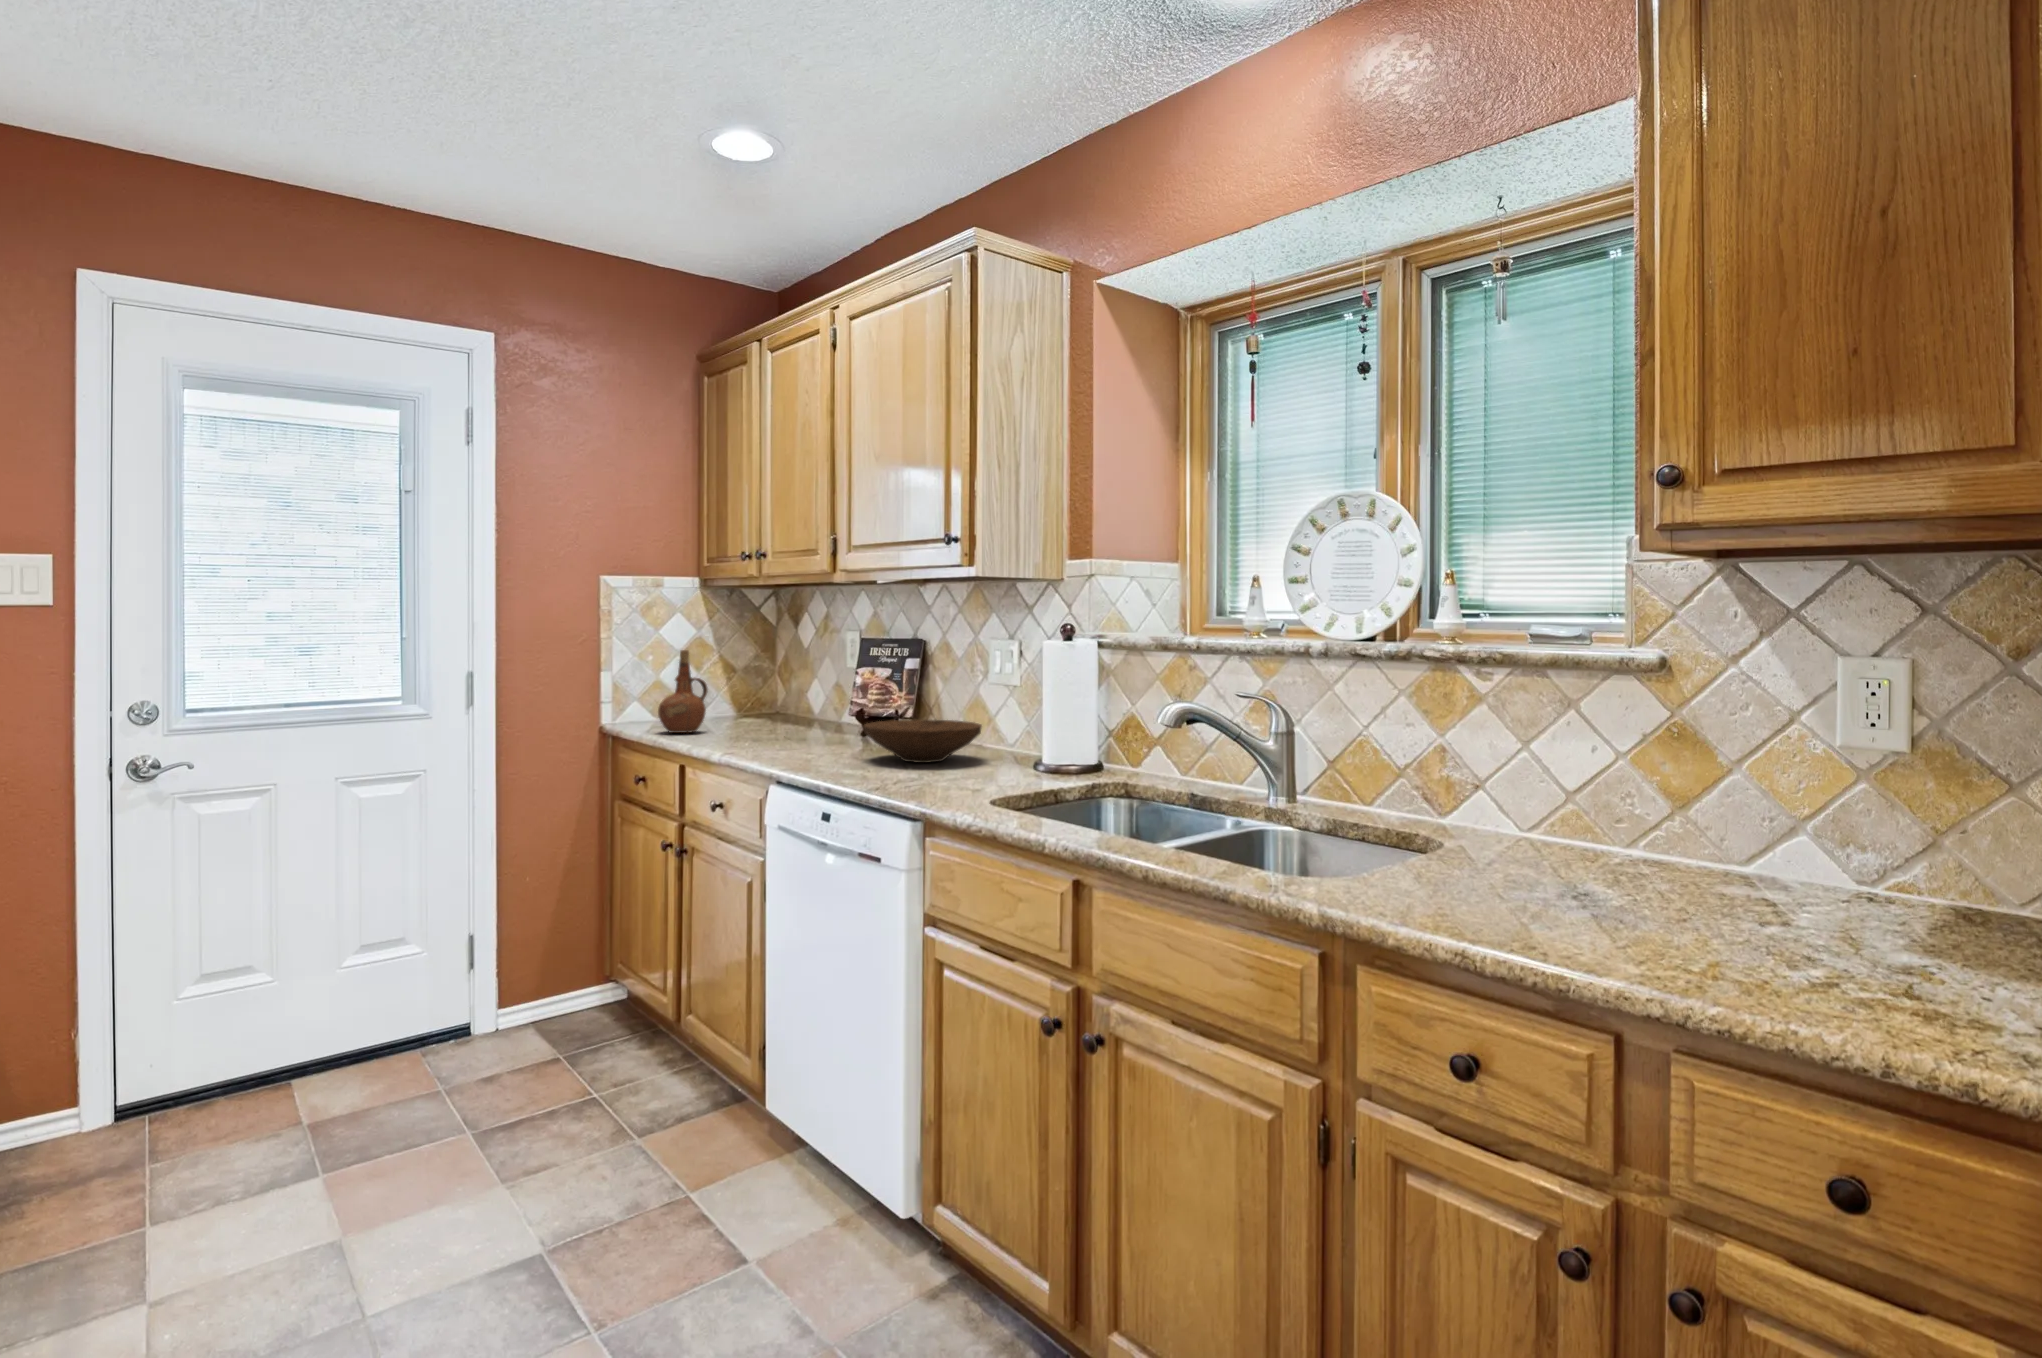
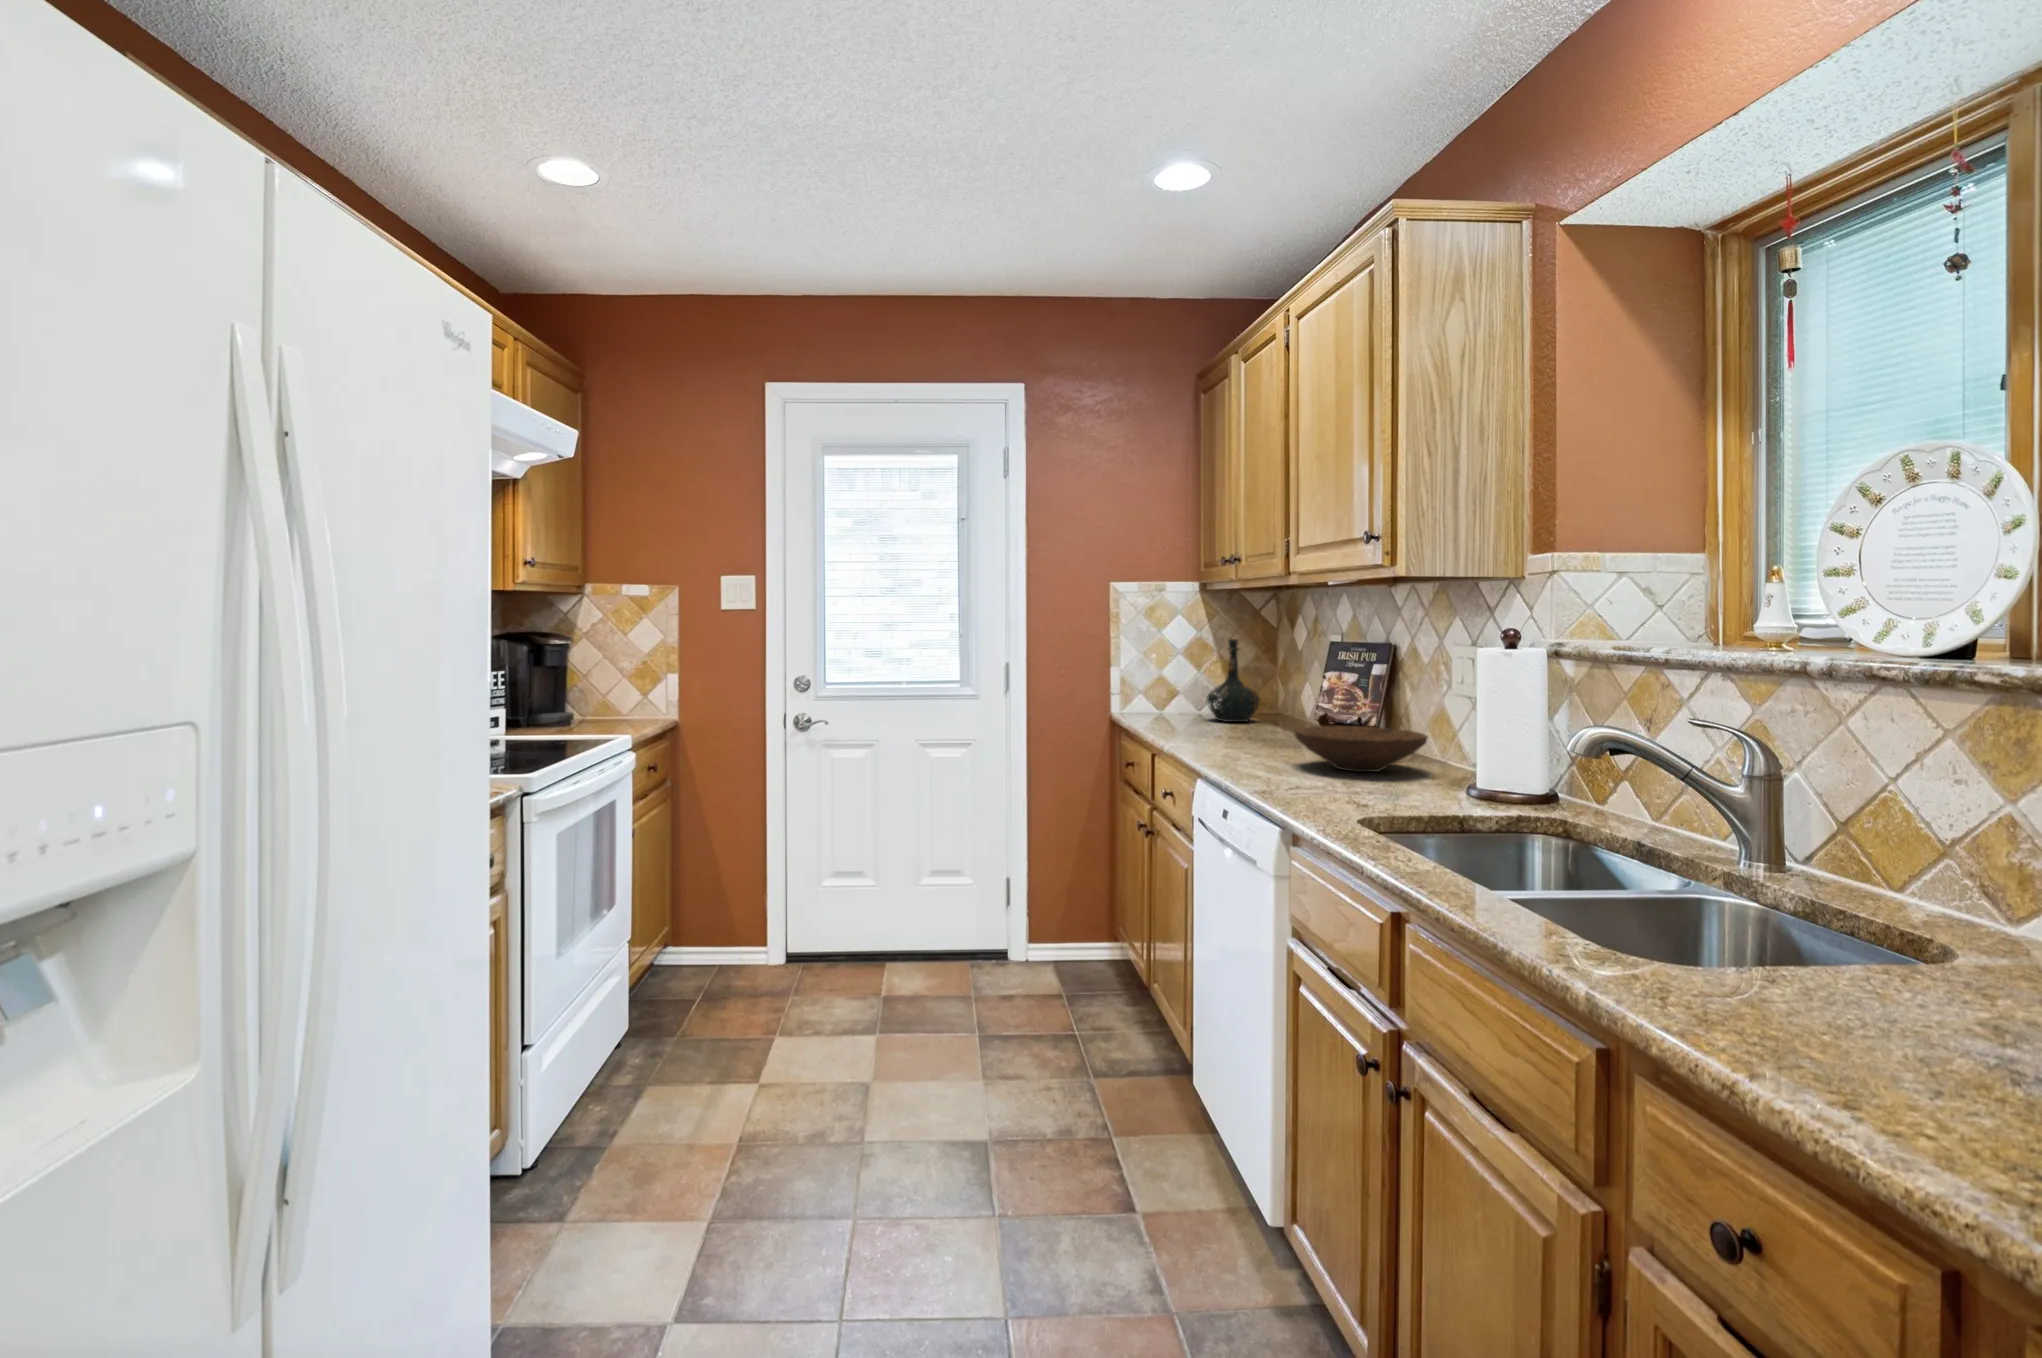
bottle: none [715,639,770,727] -> present [1207,639,1259,722]
ceramic pitcher: present [658,650,708,733] -> none [1147,649,1192,724]

